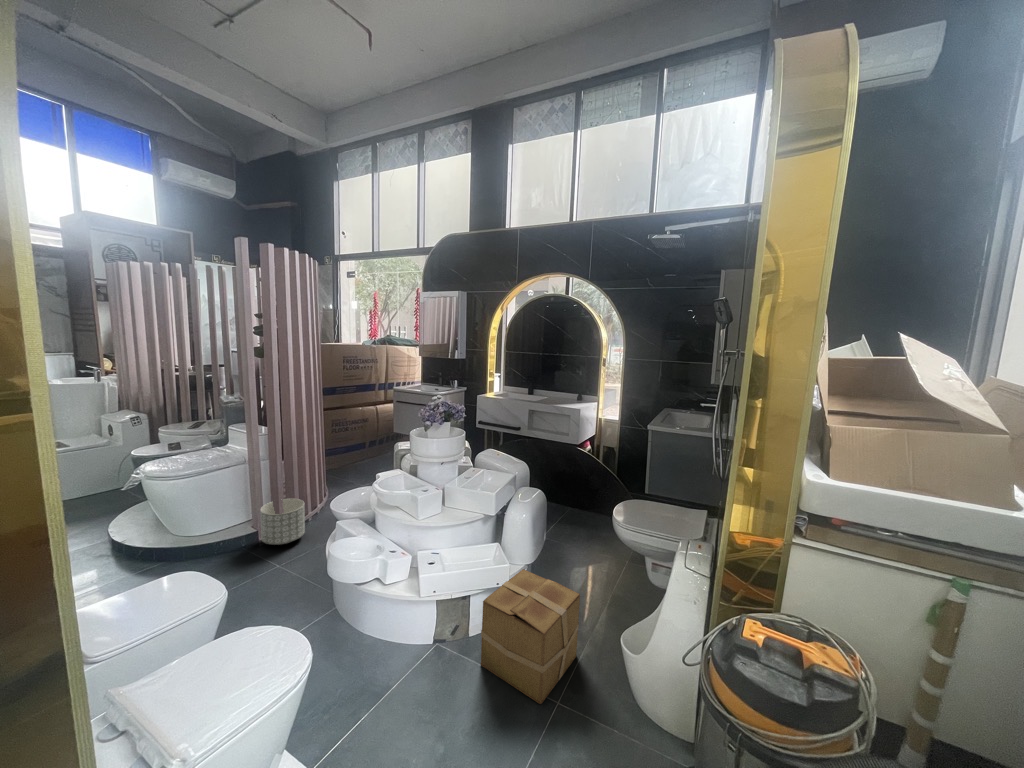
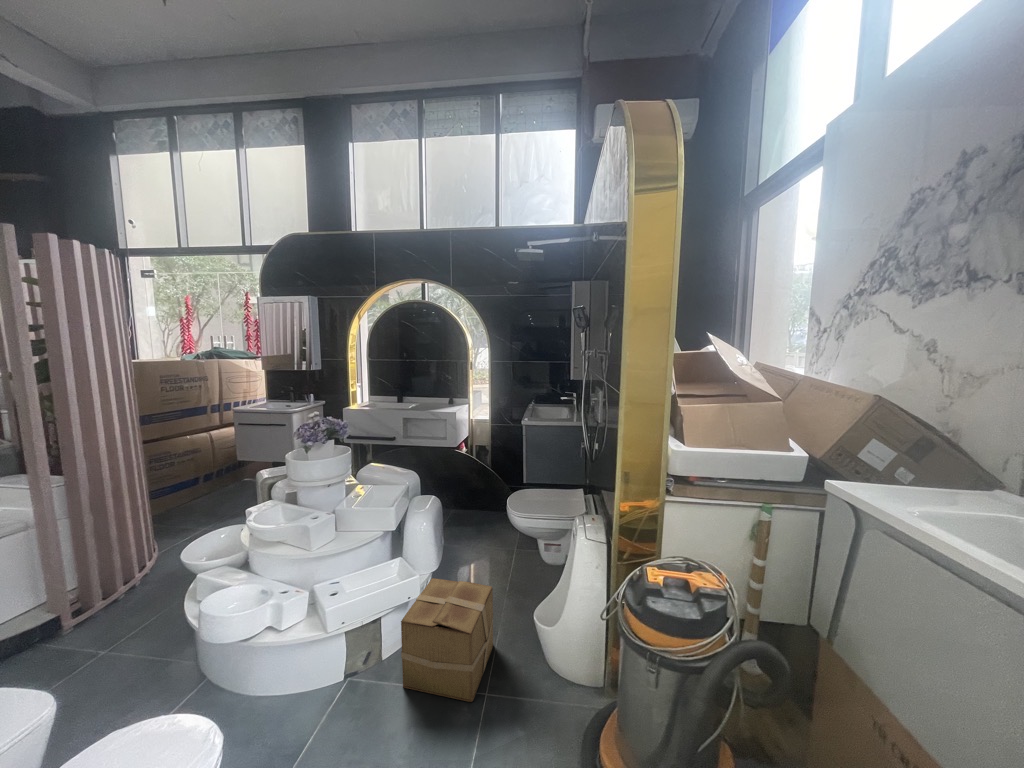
planter: present [260,499,305,545] -> none [51,568,129,639]

